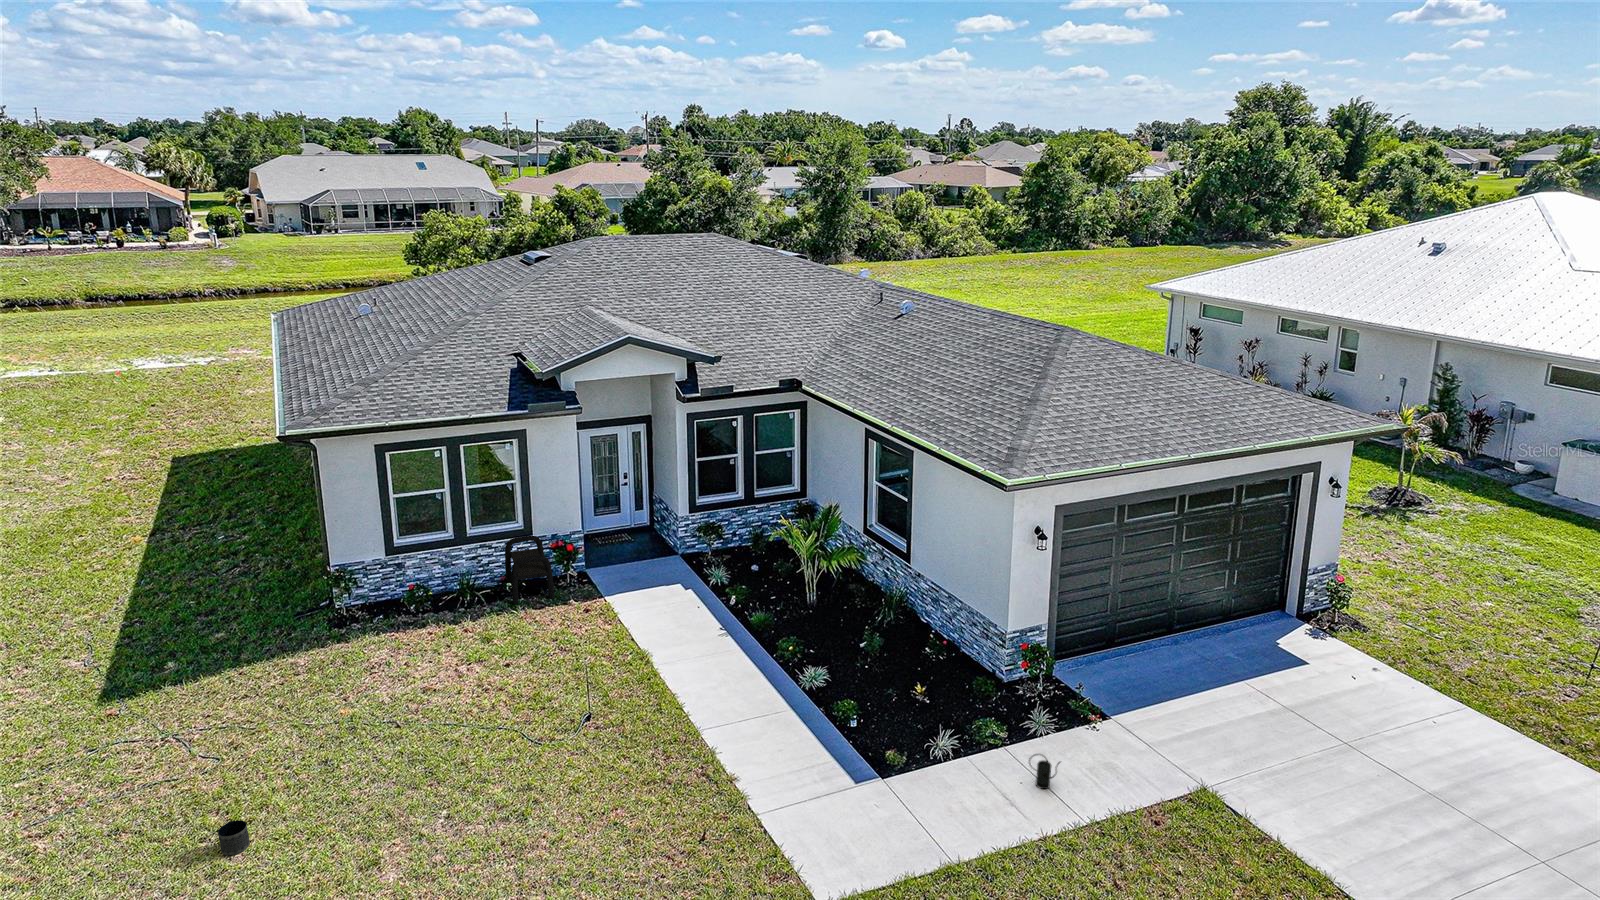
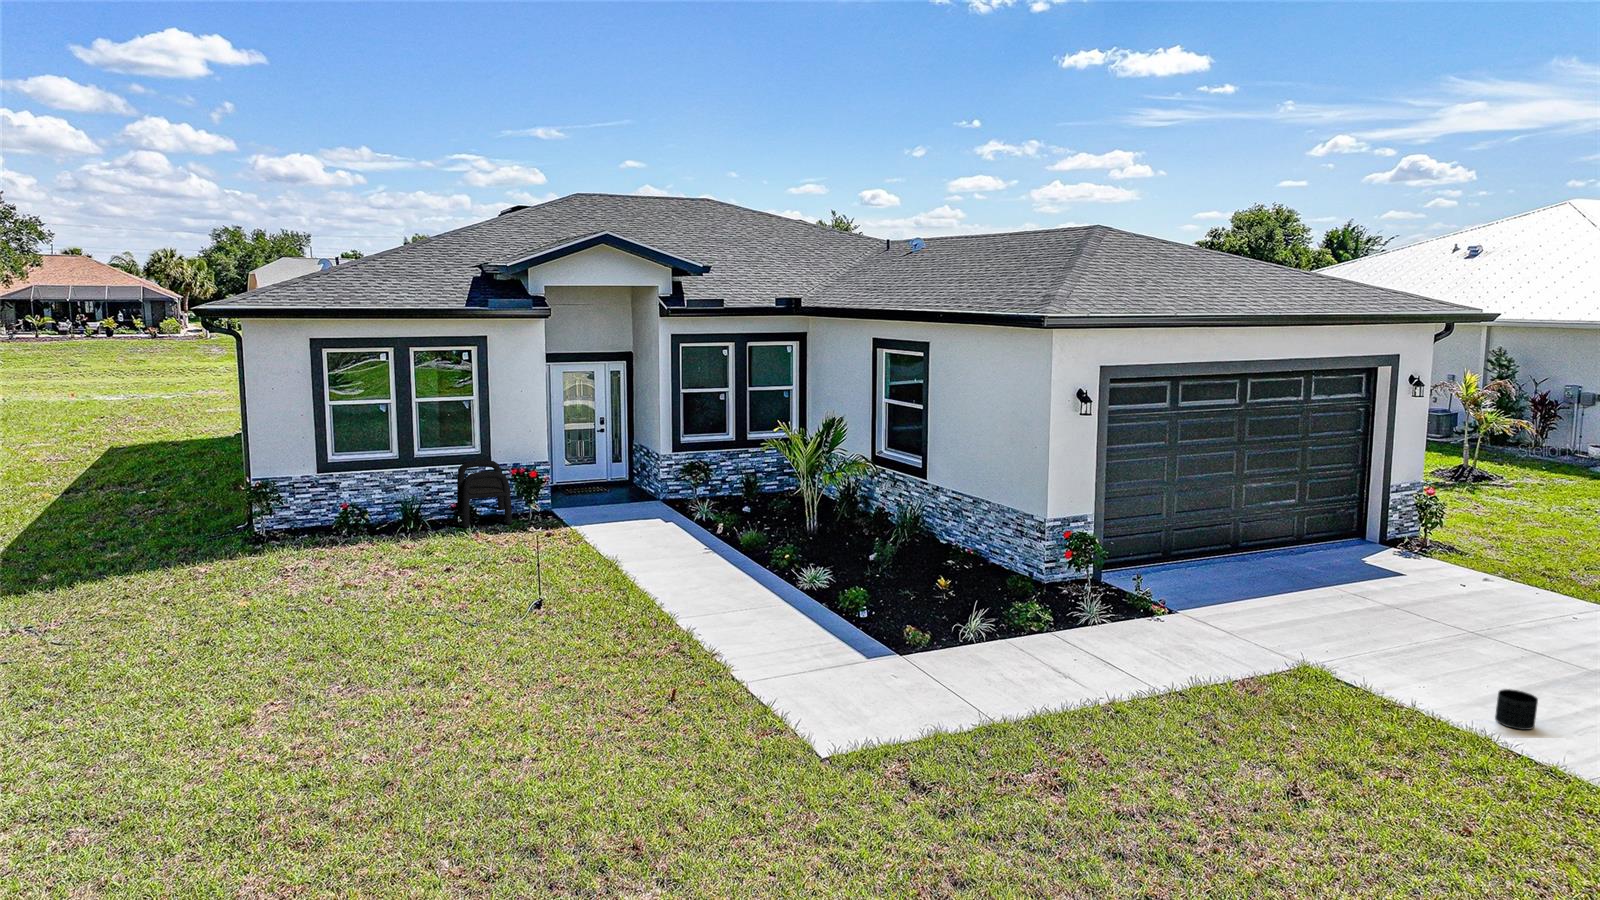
watering can: present [1029,754,1060,789] -> none [1082,616,1123,662]
planter: present [218,820,250,855] -> present [1495,689,1538,730]

